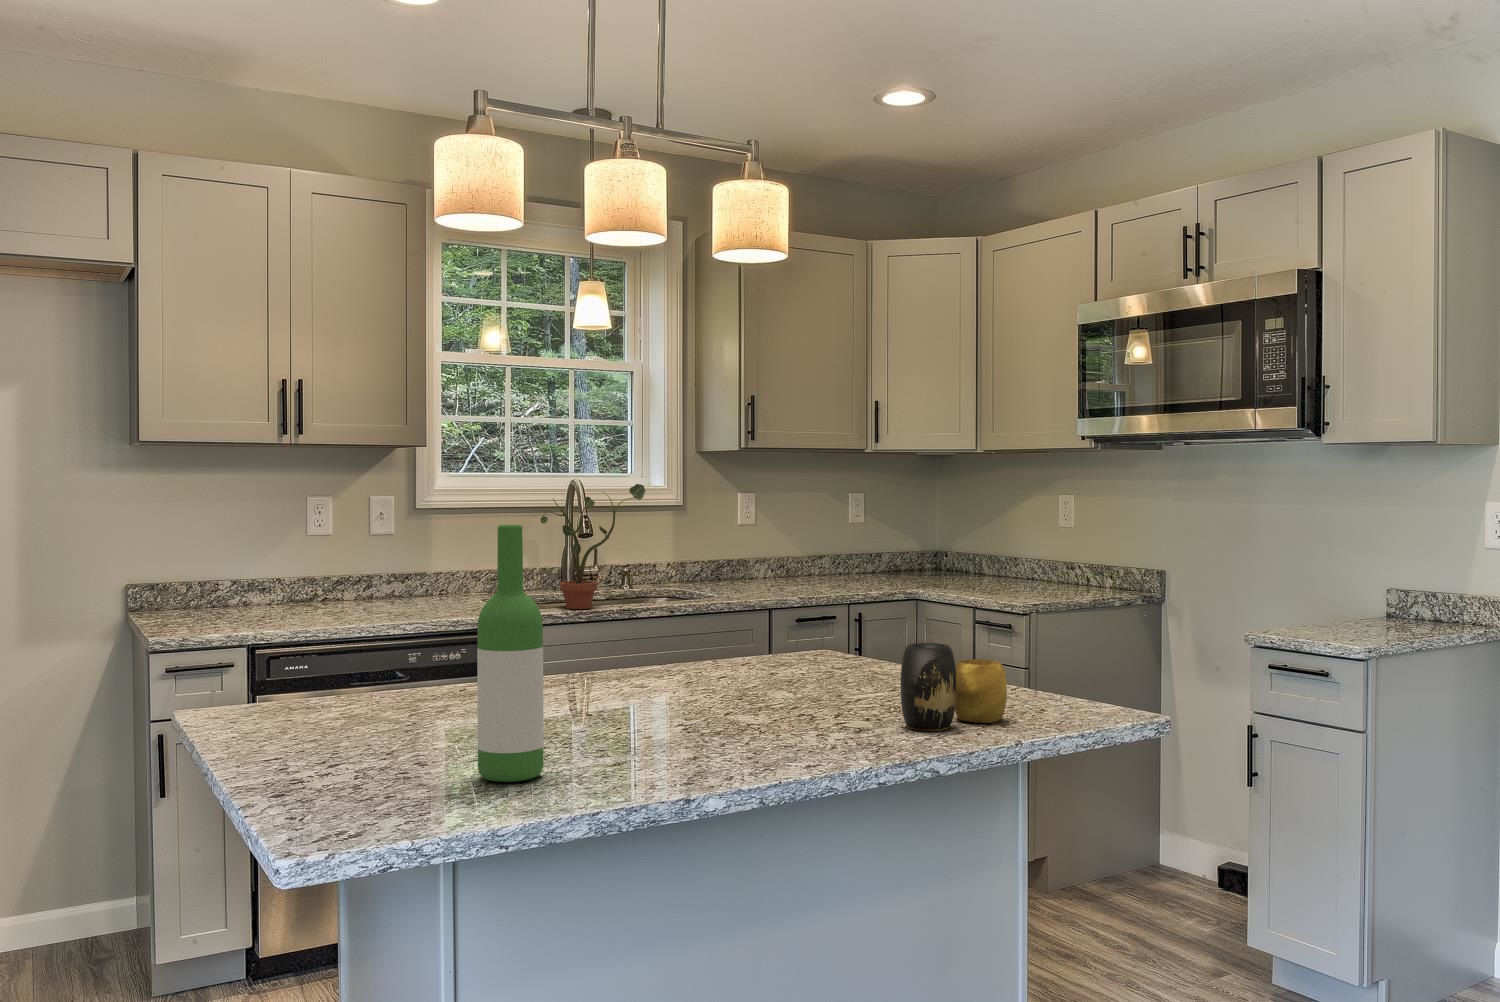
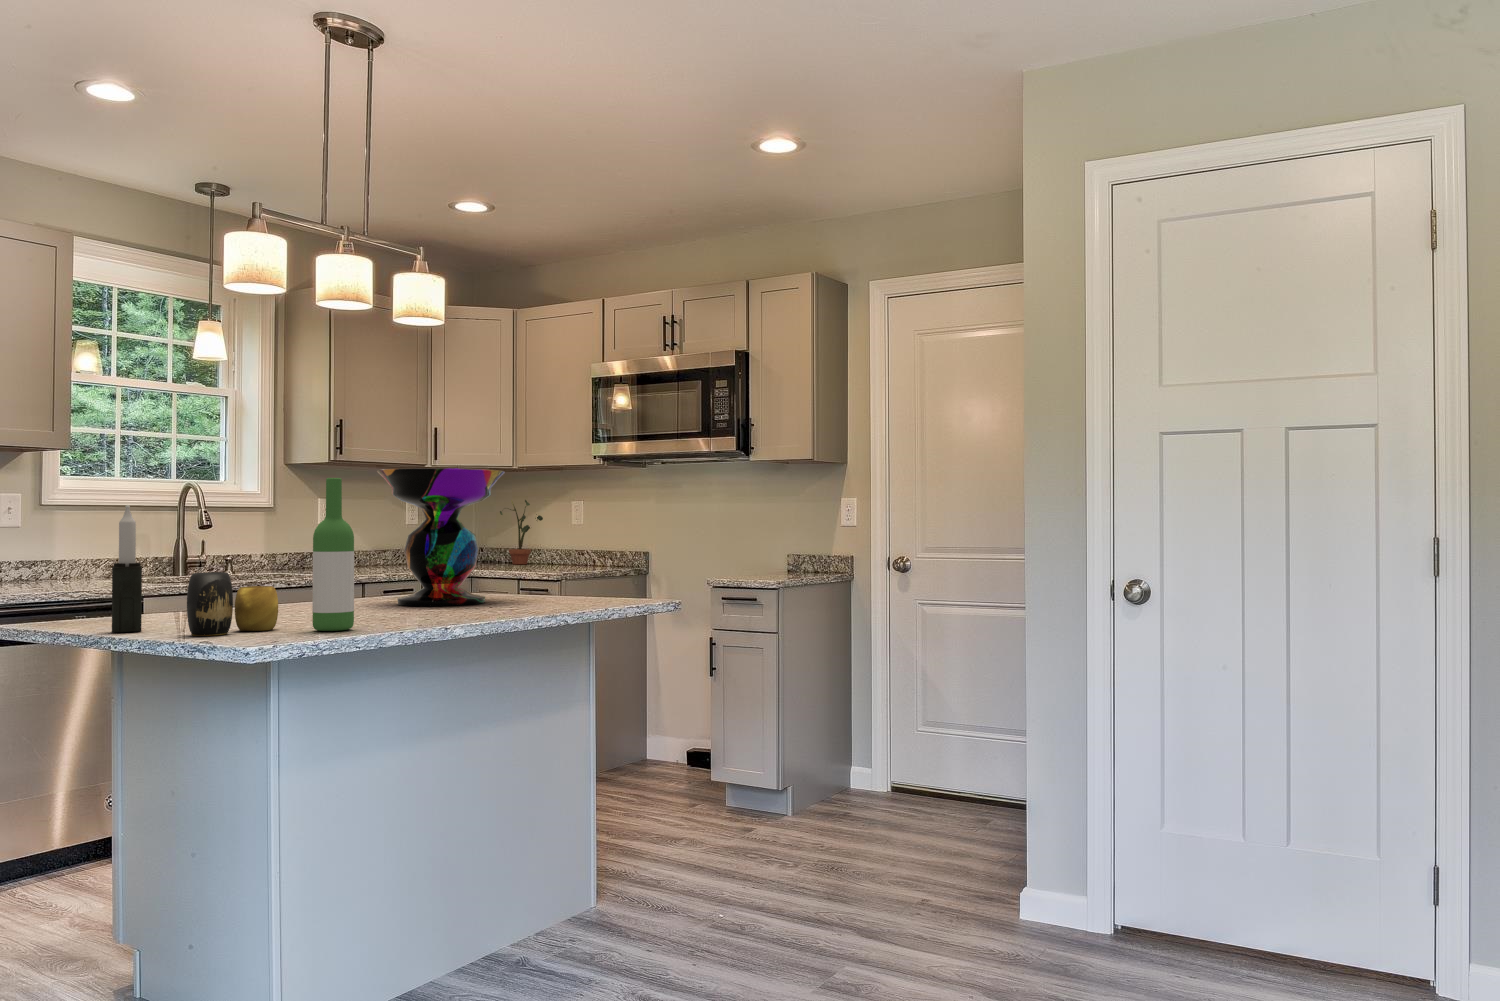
potted plant: present [541,484,646,609] -> present [500,500,543,564]
decorative bowl: none [687,485,877,697] -> present [377,468,505,606]
candle: none [243,559,290,748] -> present [112,505,142,632]
vase: present [901,643,1007,731] -> present [187,572,278,636]

